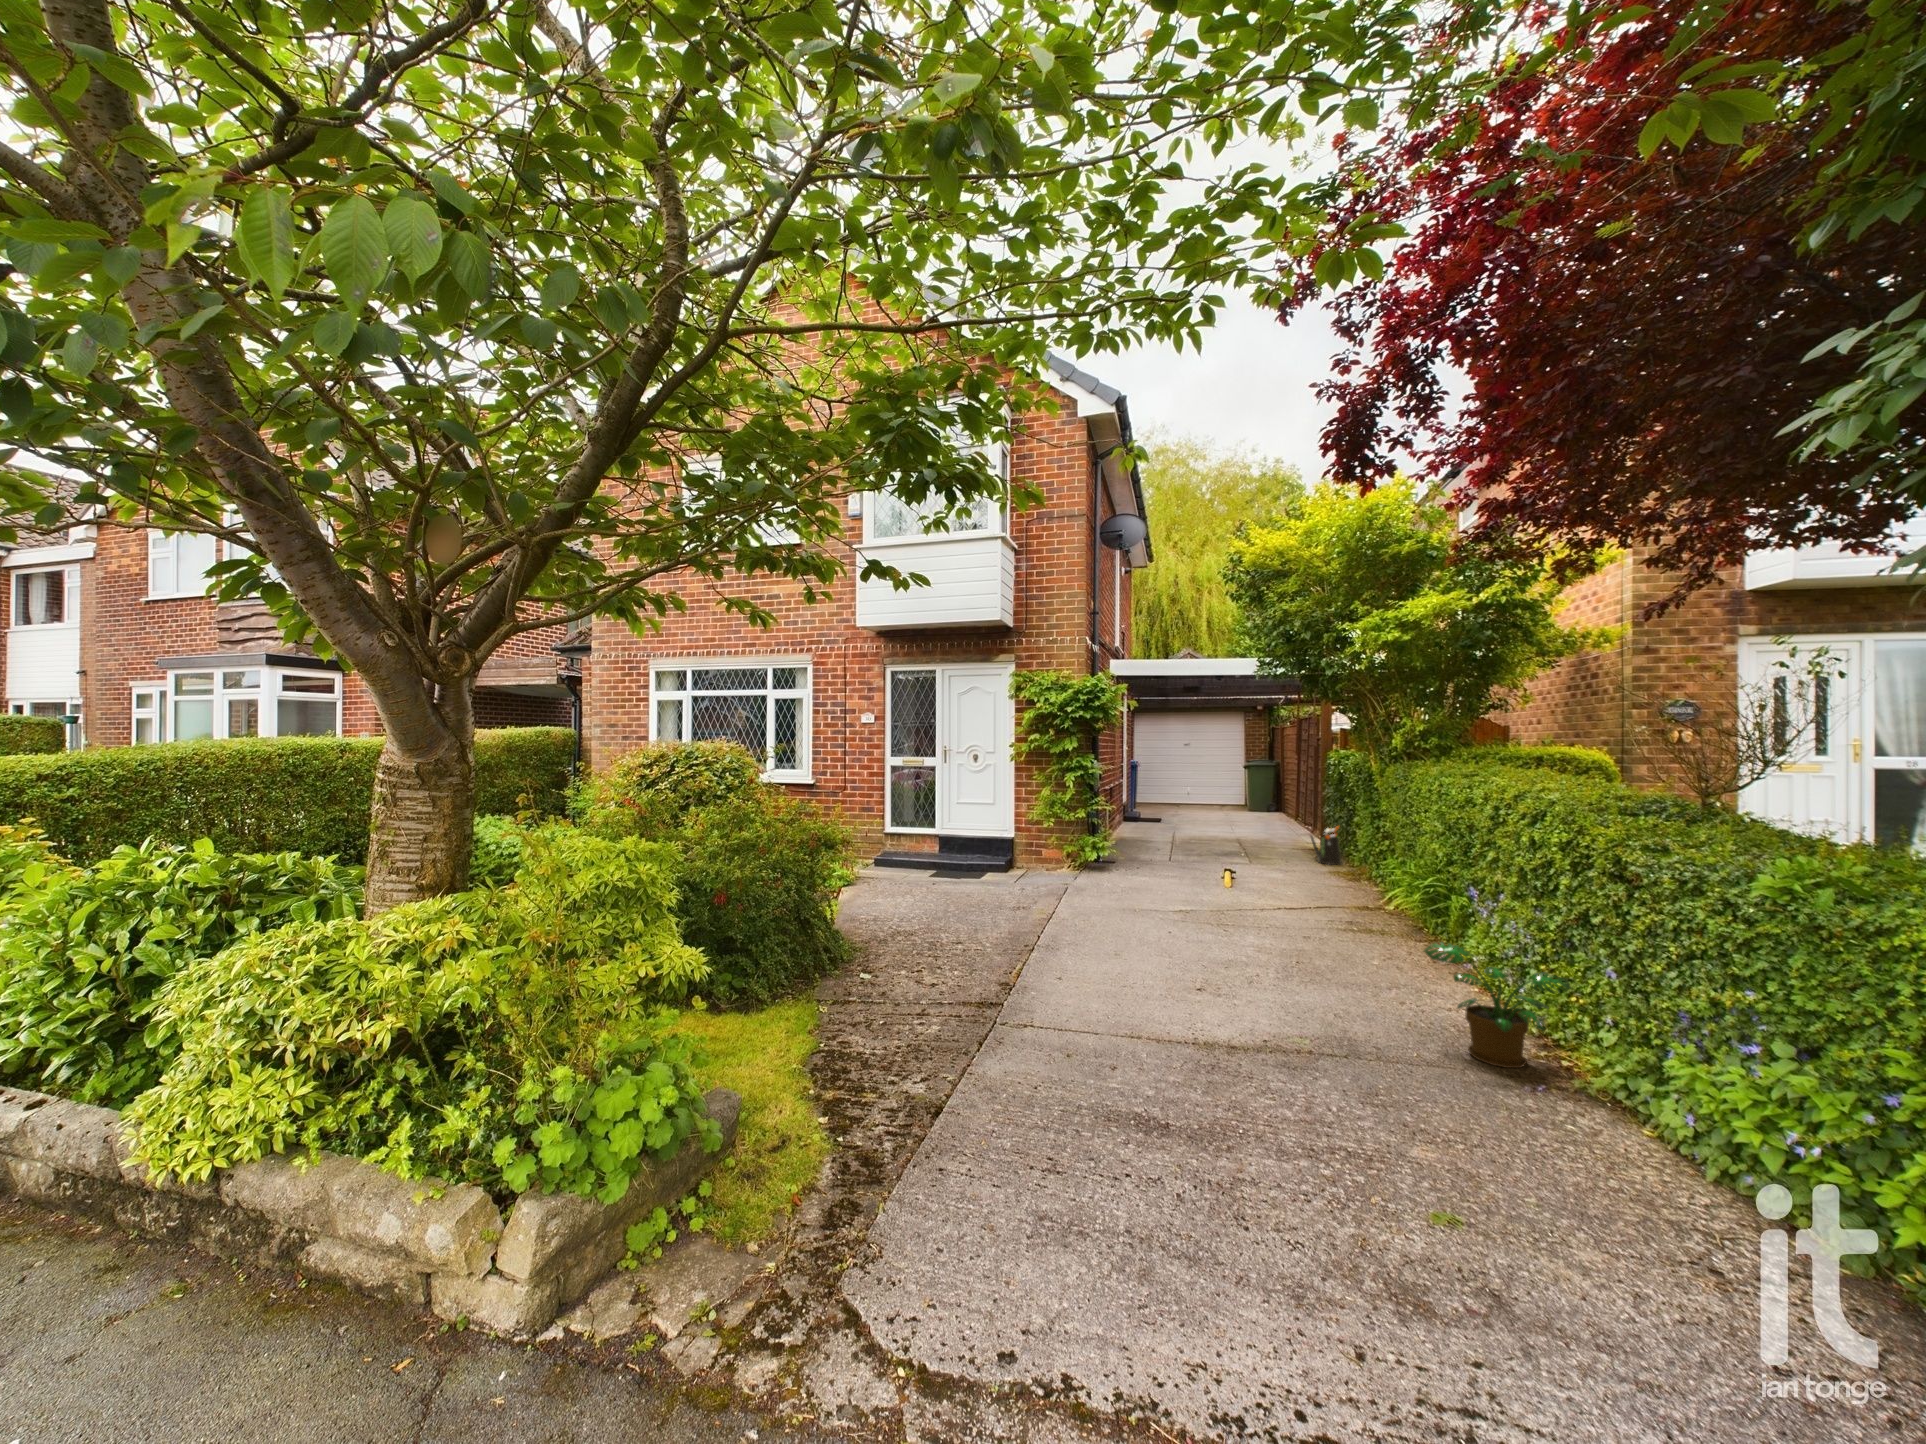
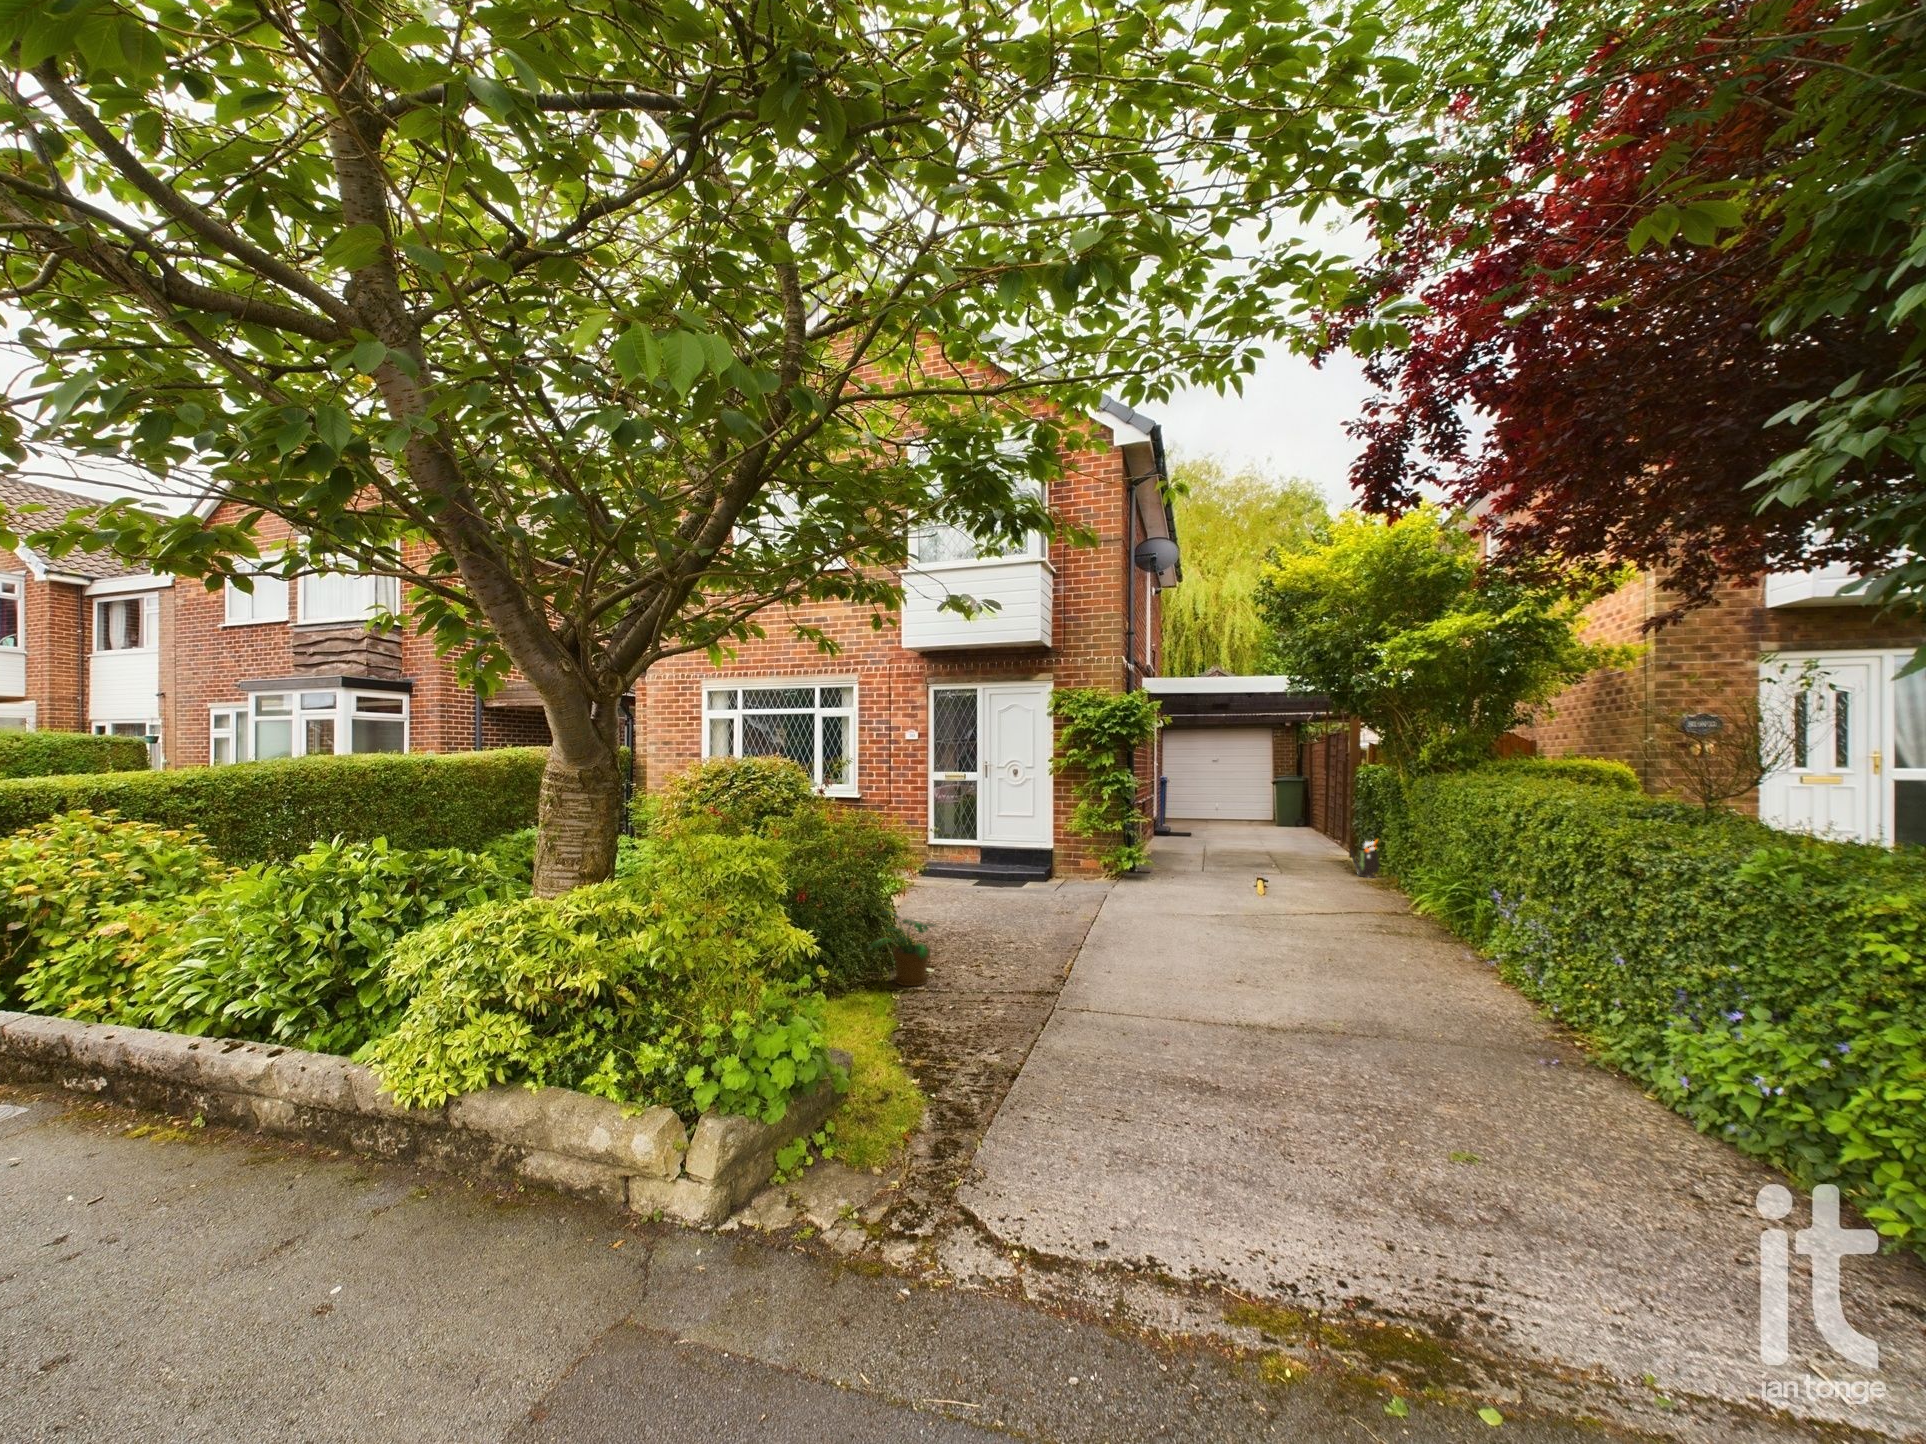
potted plant: present [1424,942,1571,1068] -> present [868,911,936,986]

